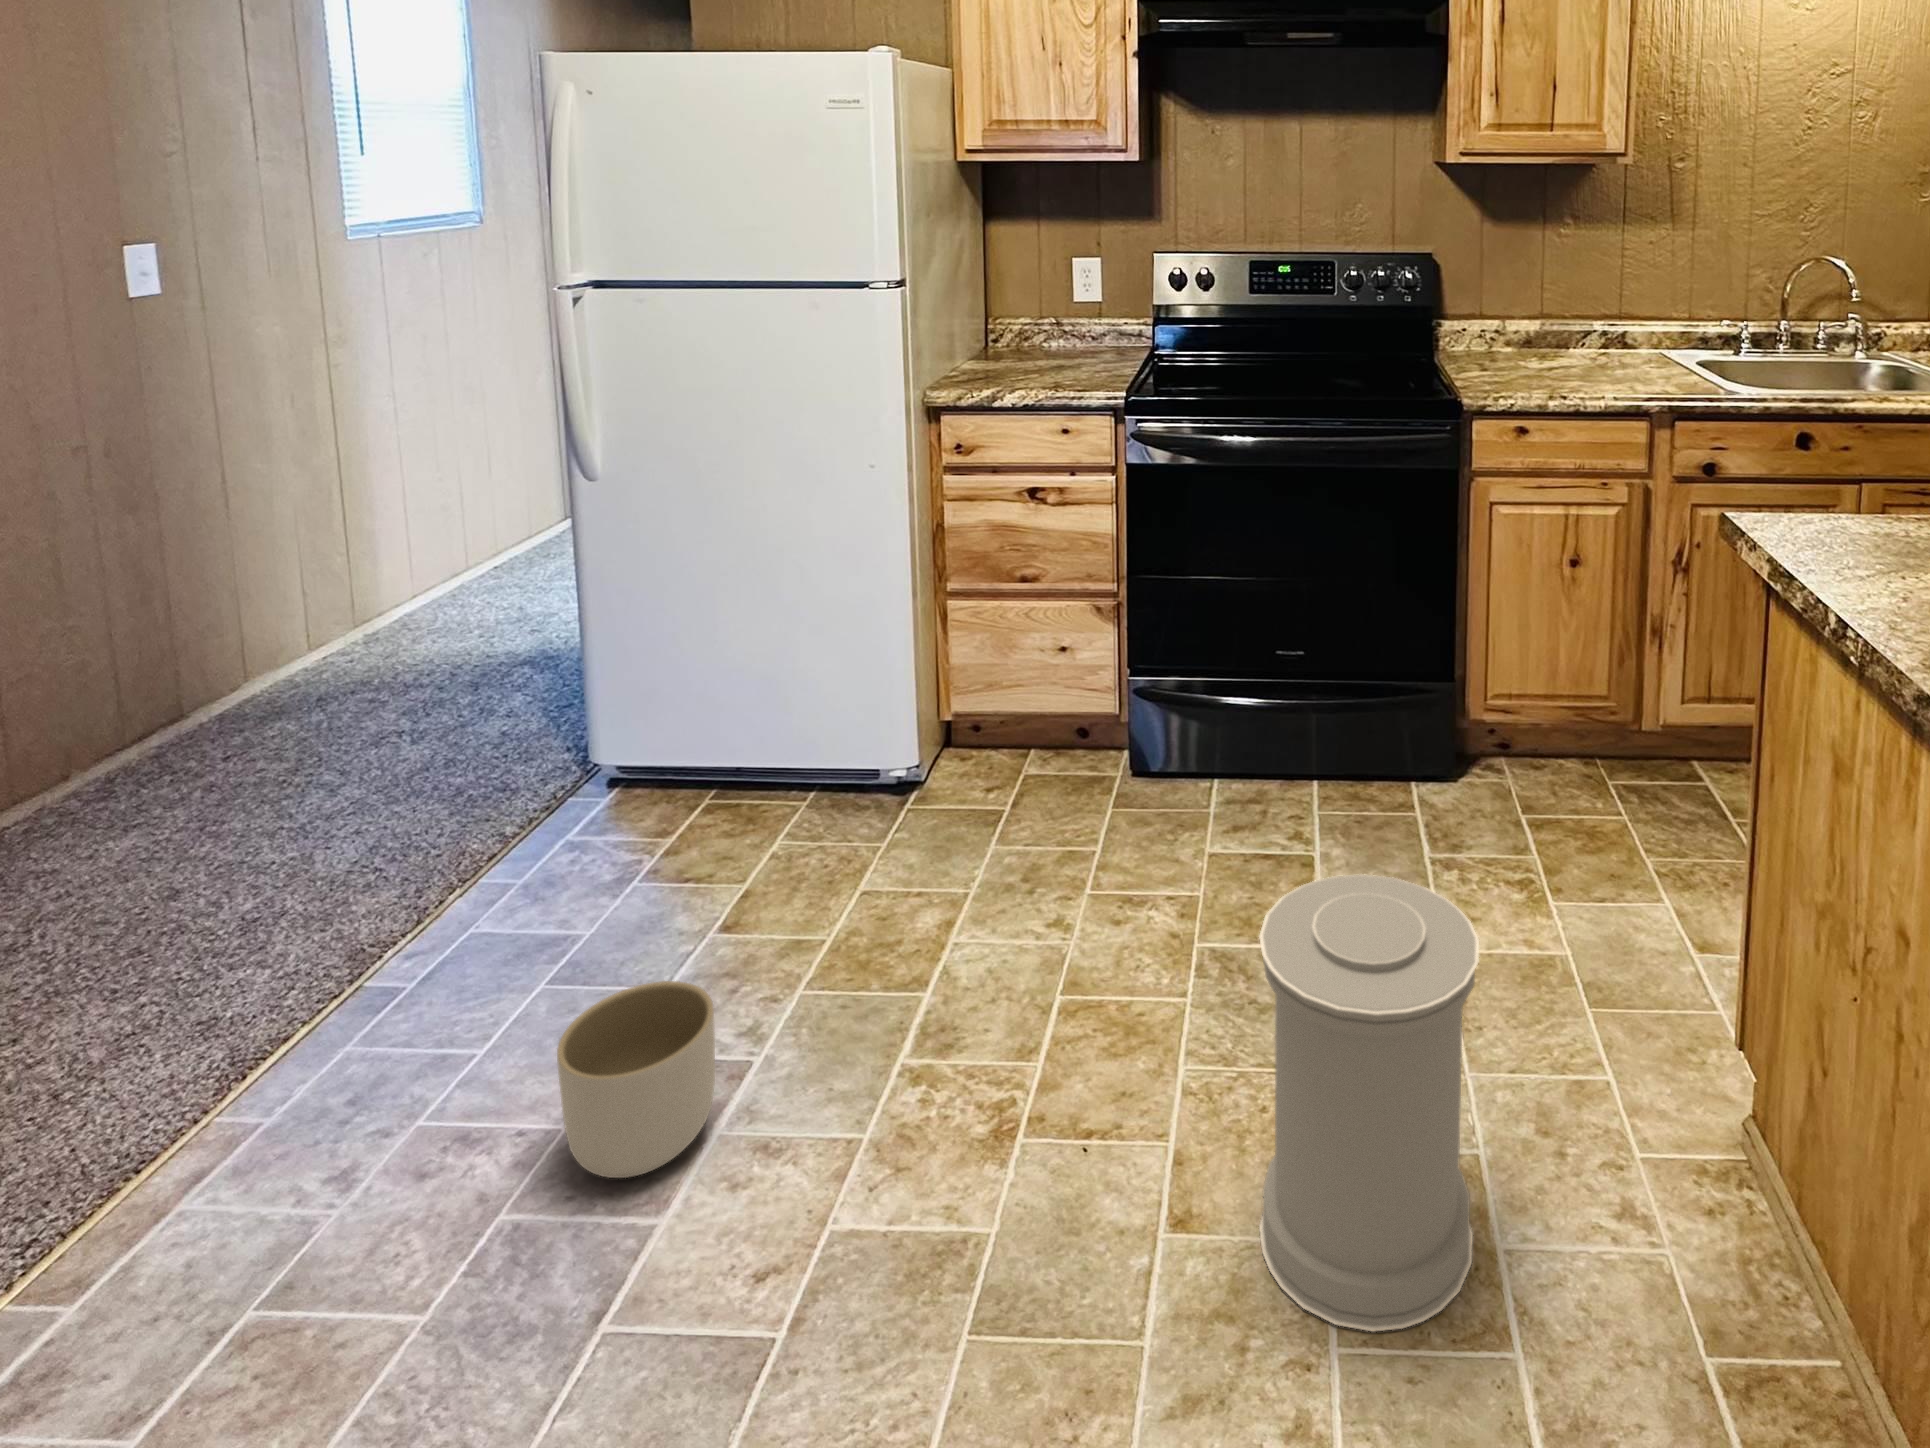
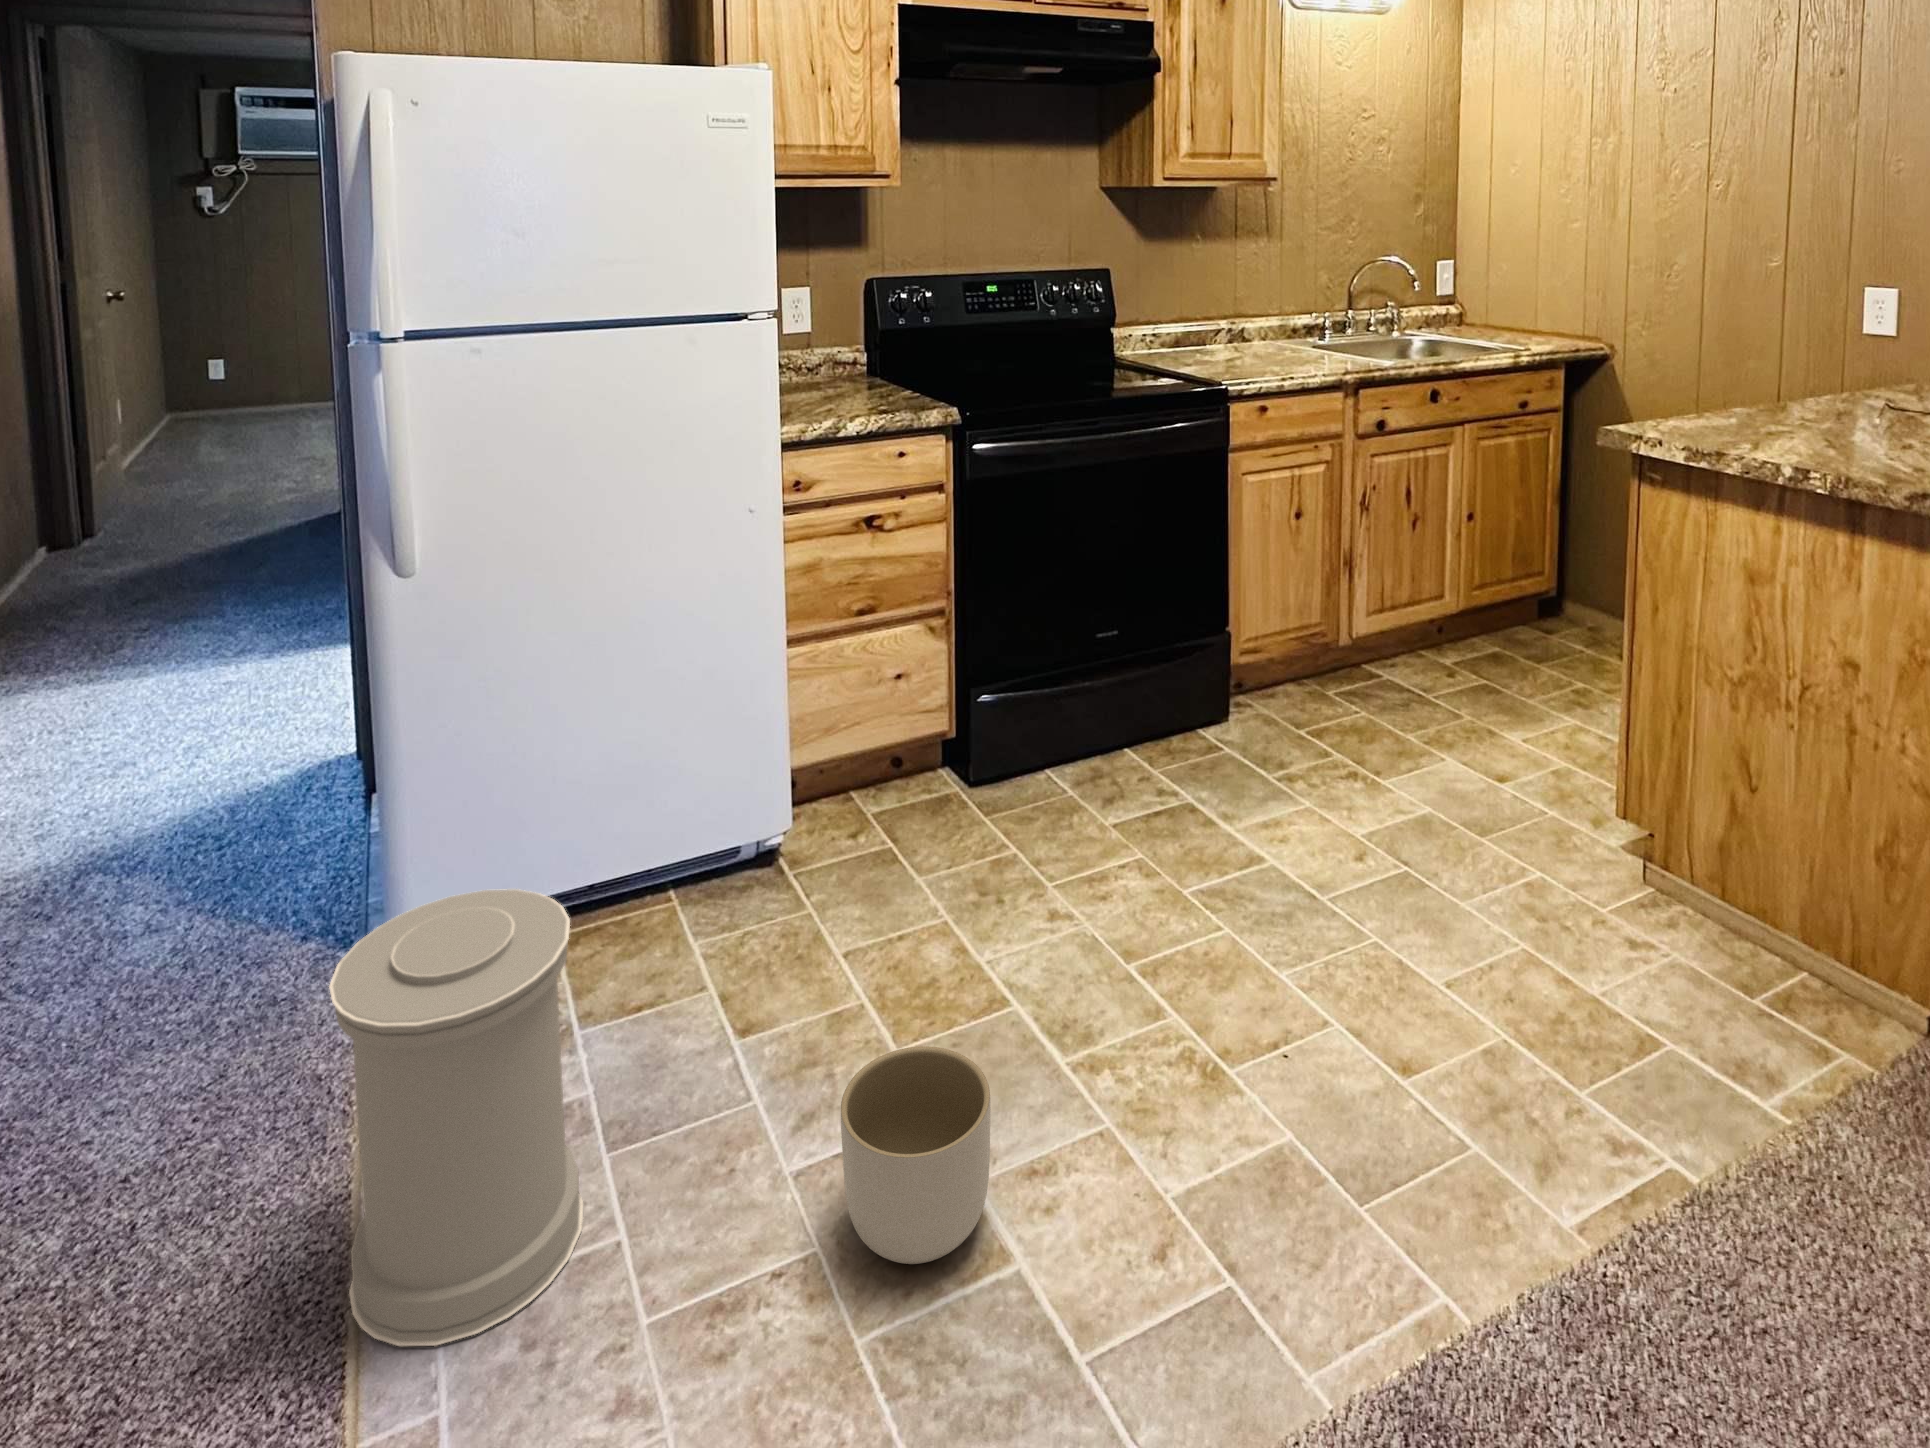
trash can: present [1259,874,1479,1332] -> present [329,889,583,1346]

